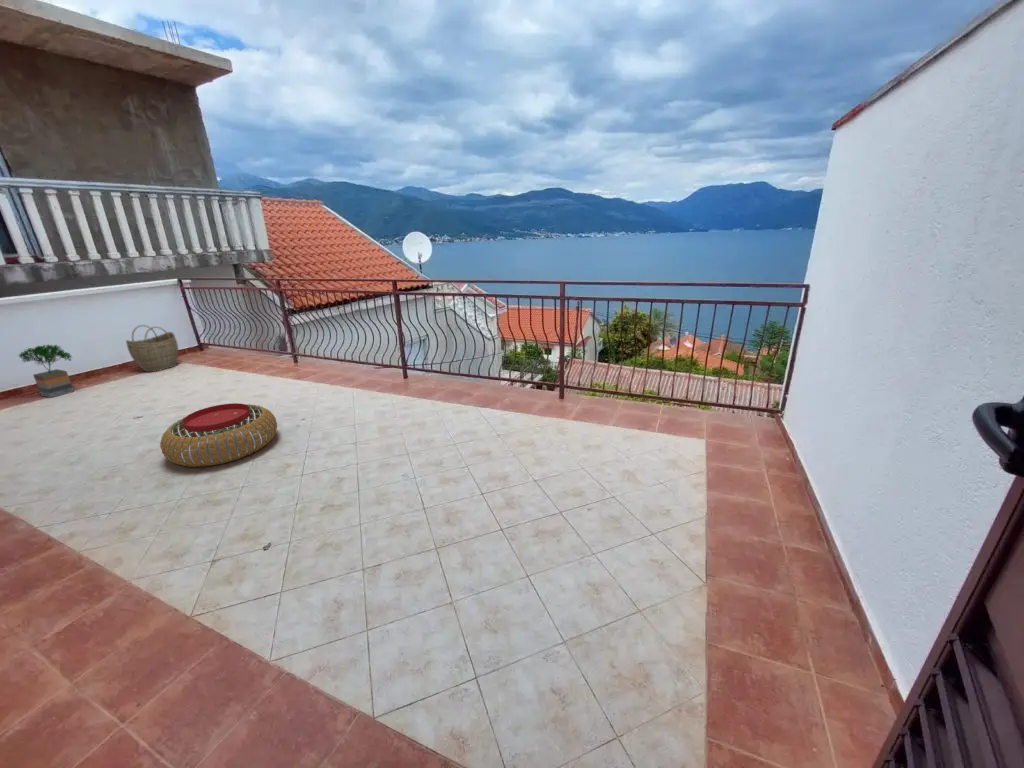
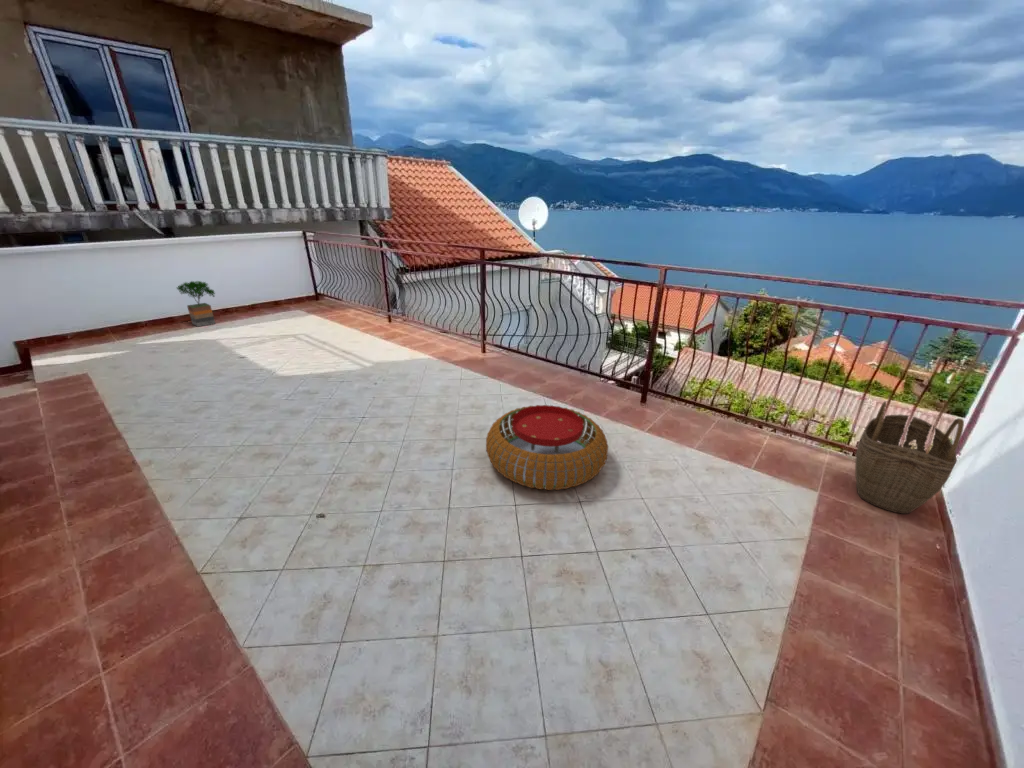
woven basket: present [126,326,178,372] -> present [855,401,964,514]
pouf: present [160,403,277,467] -> present [486,405,608,490]

